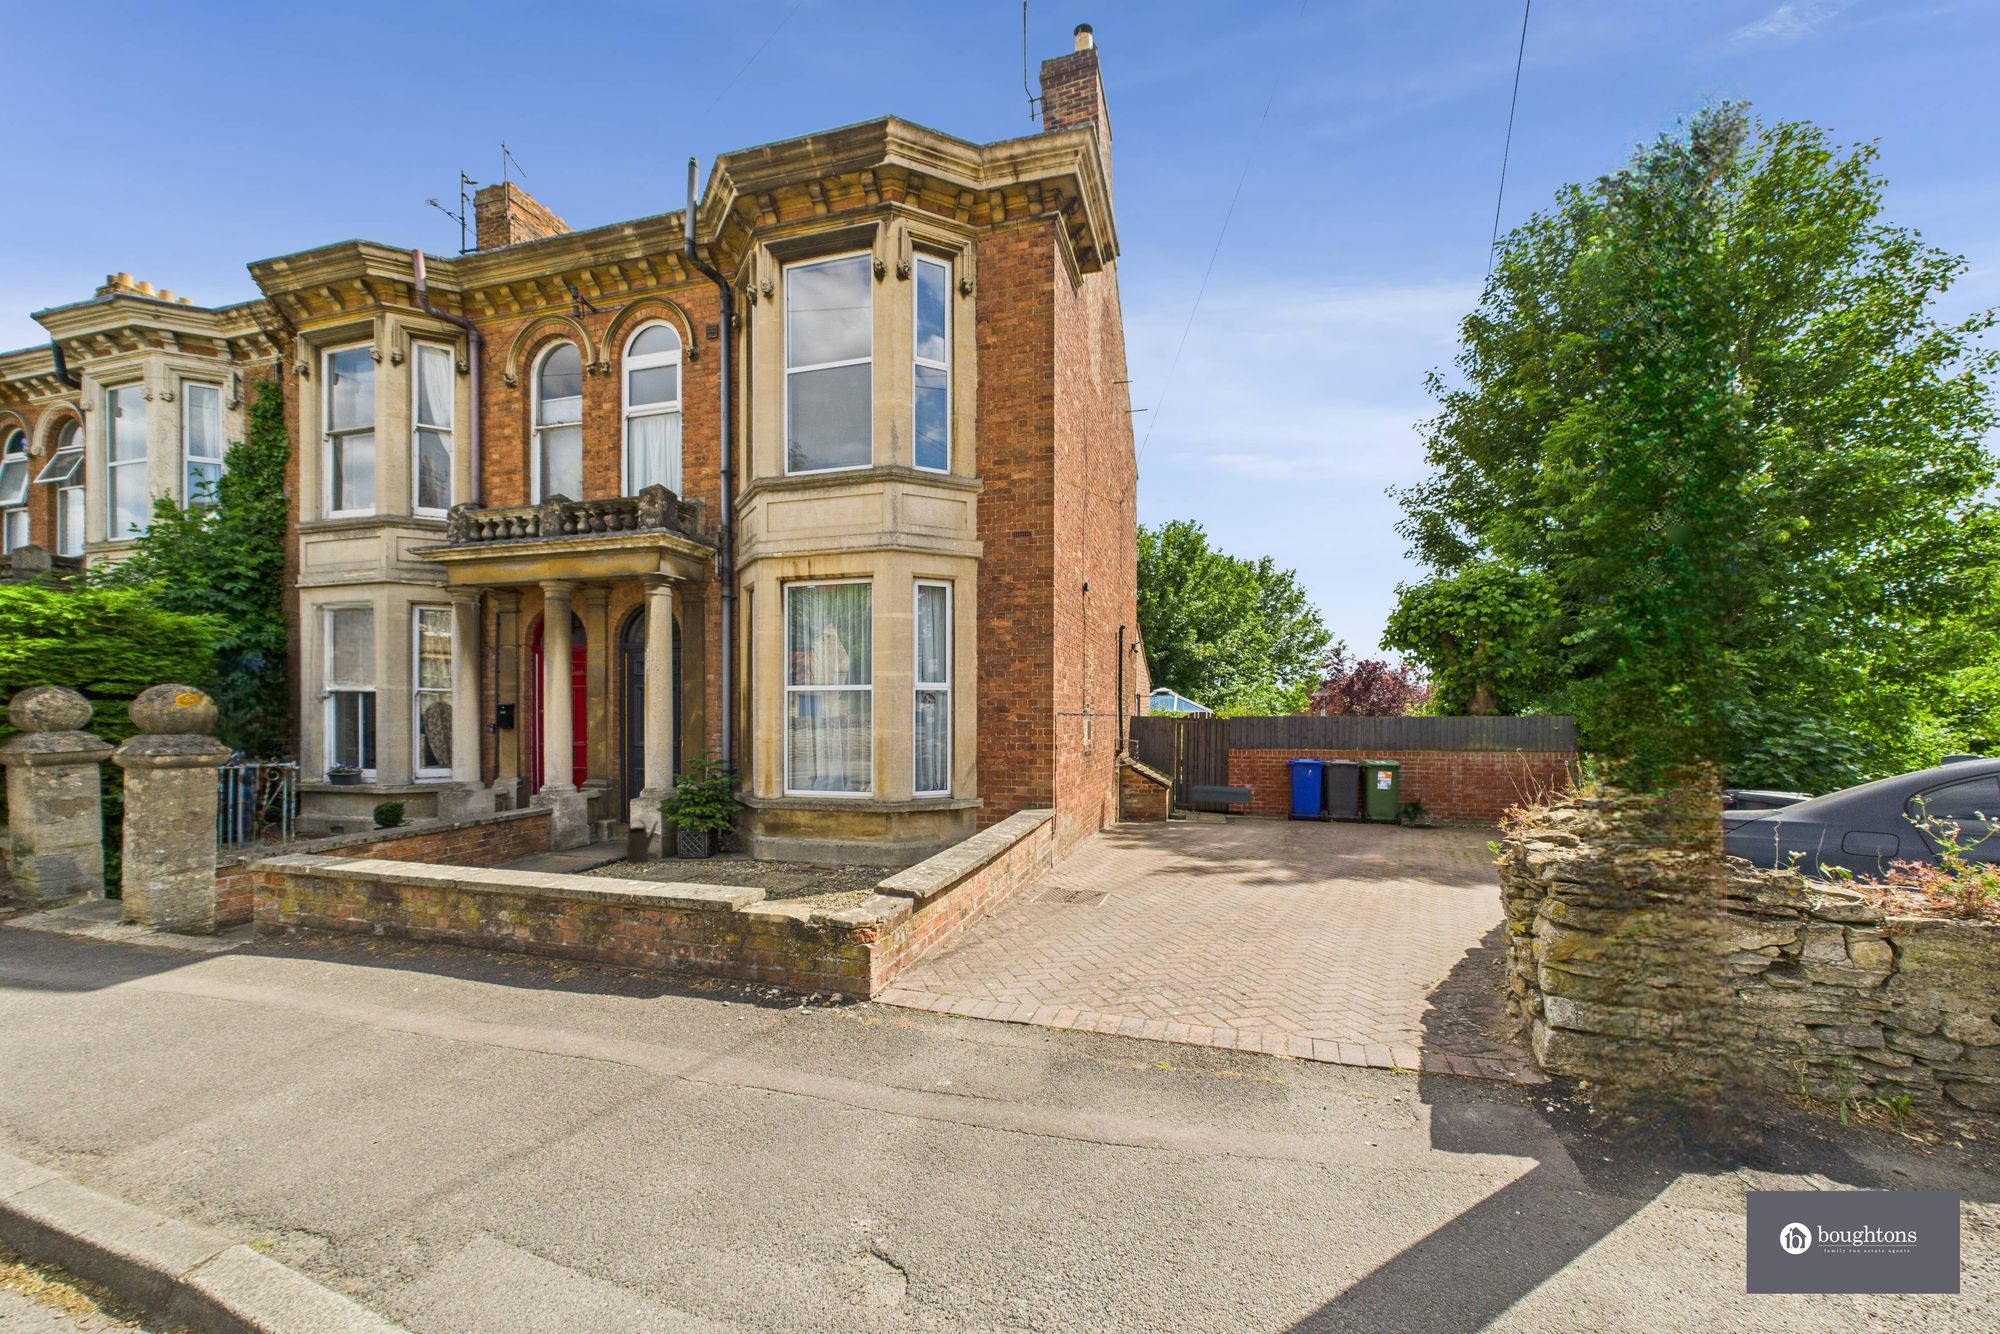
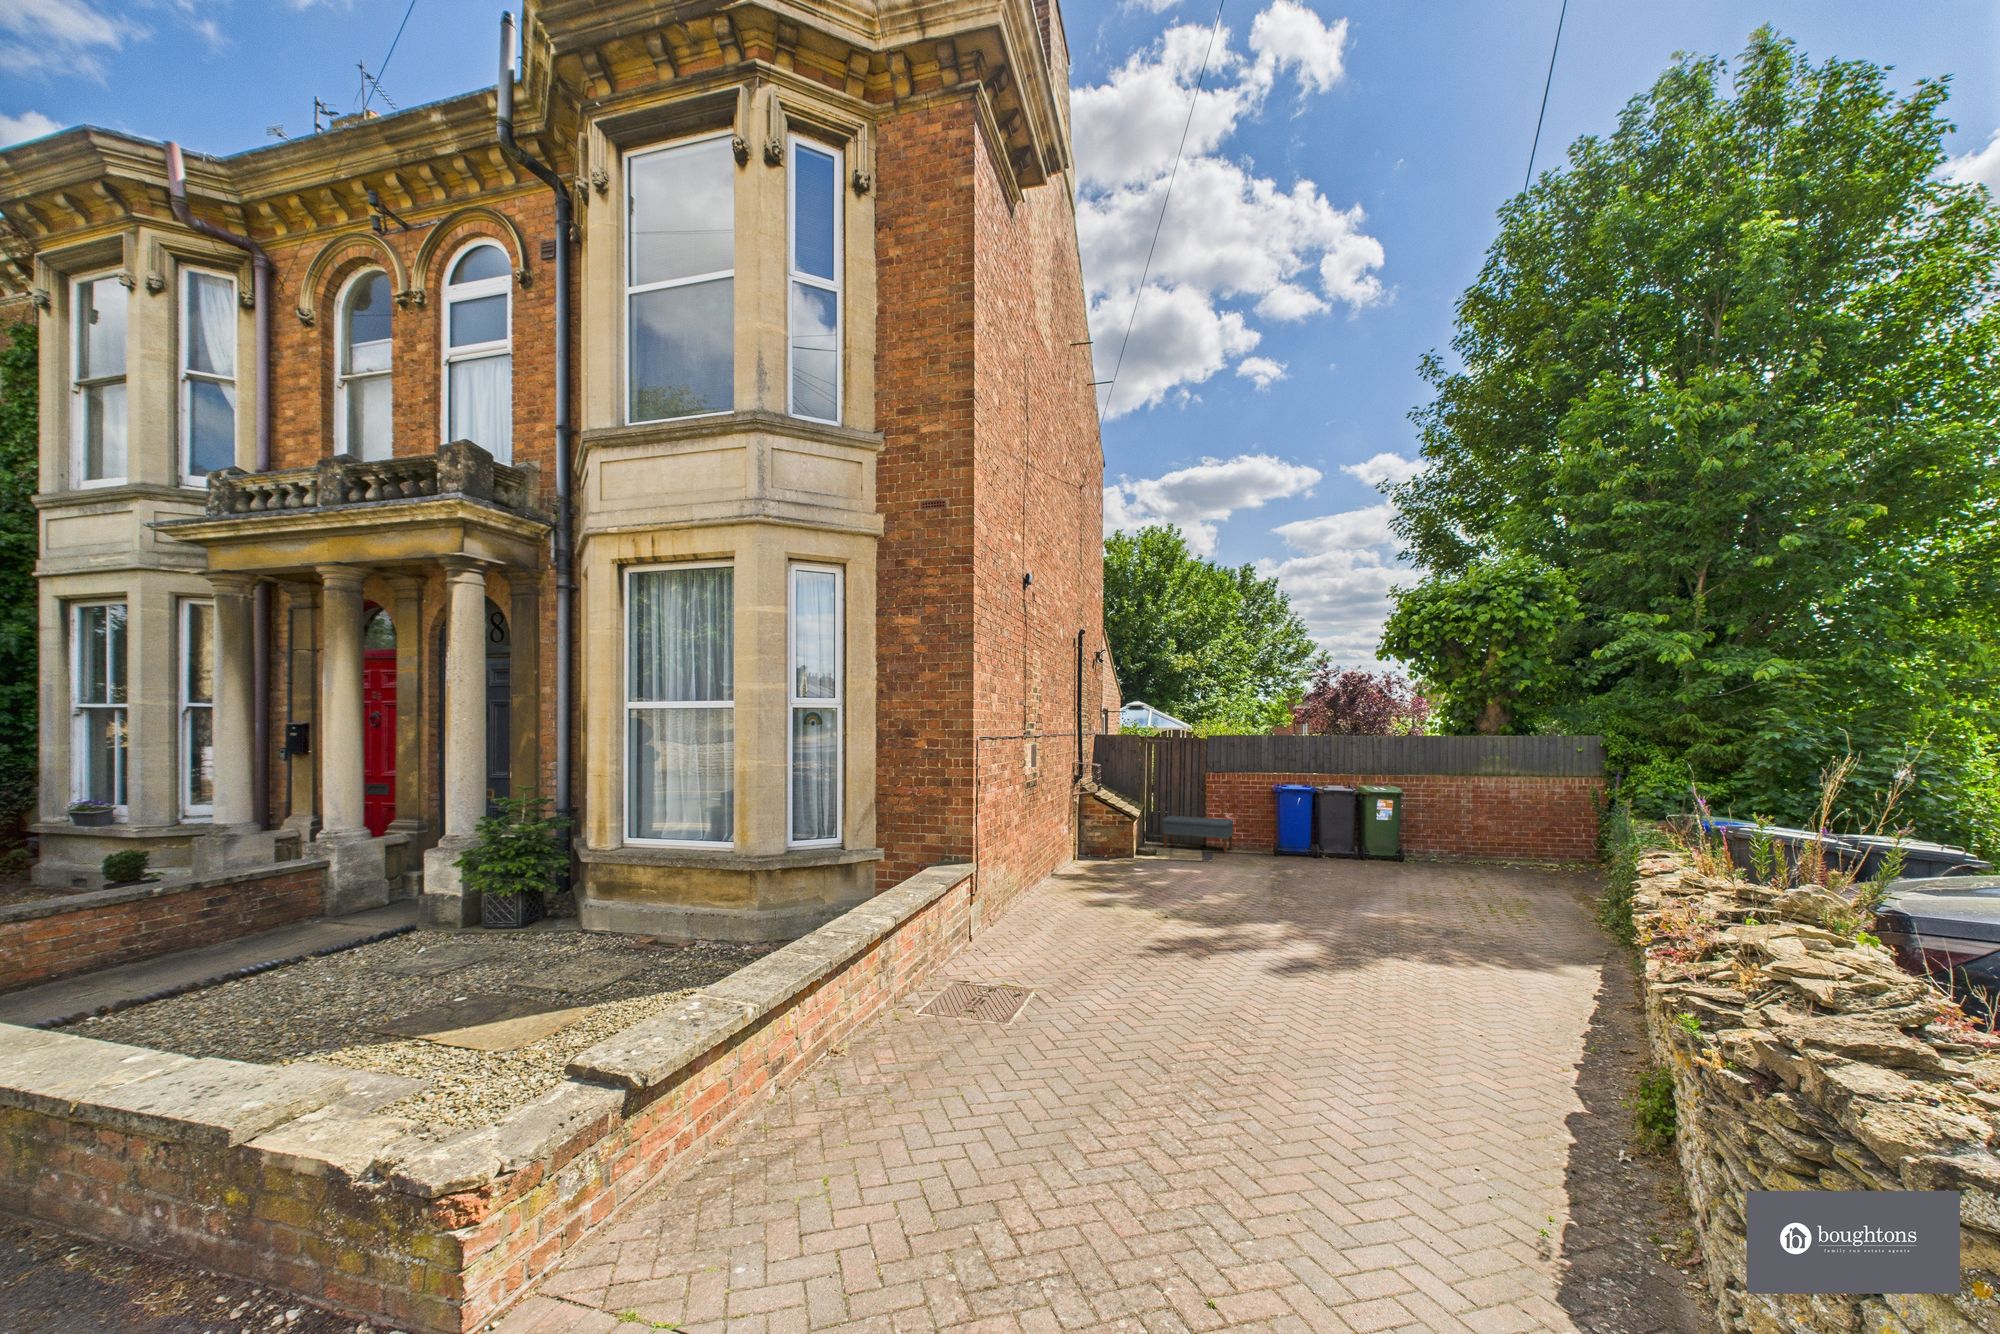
potted plant: present [1396,798,1429,827] -> none [1399,831,1452,869]
watering can: present [626,821,658,864] -> none [392,882,452,945]

